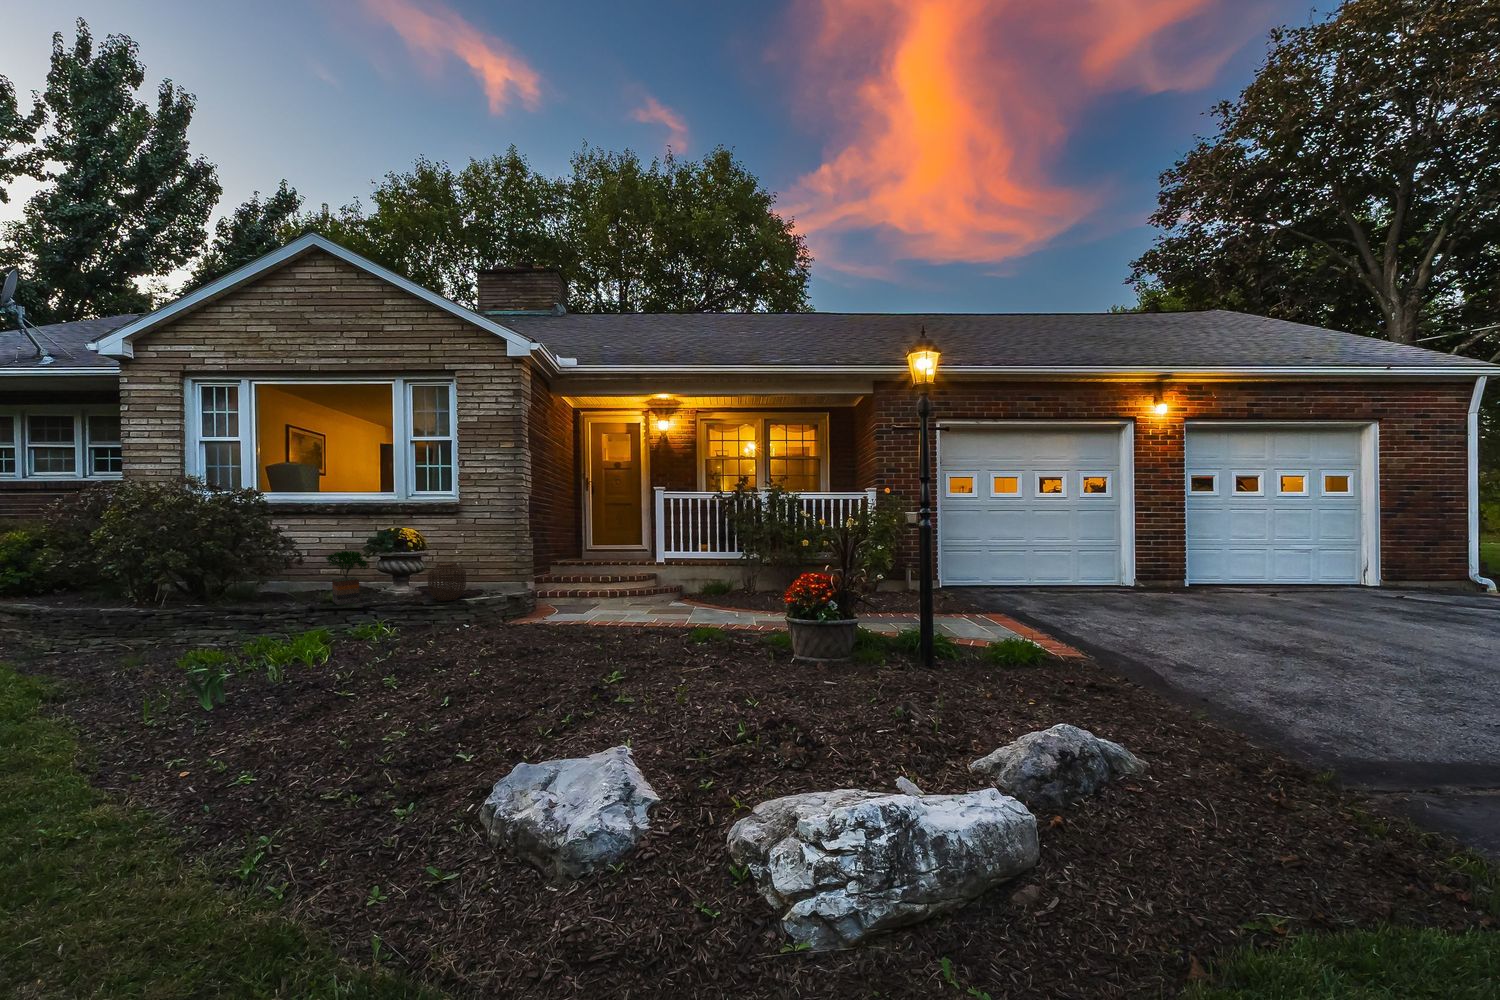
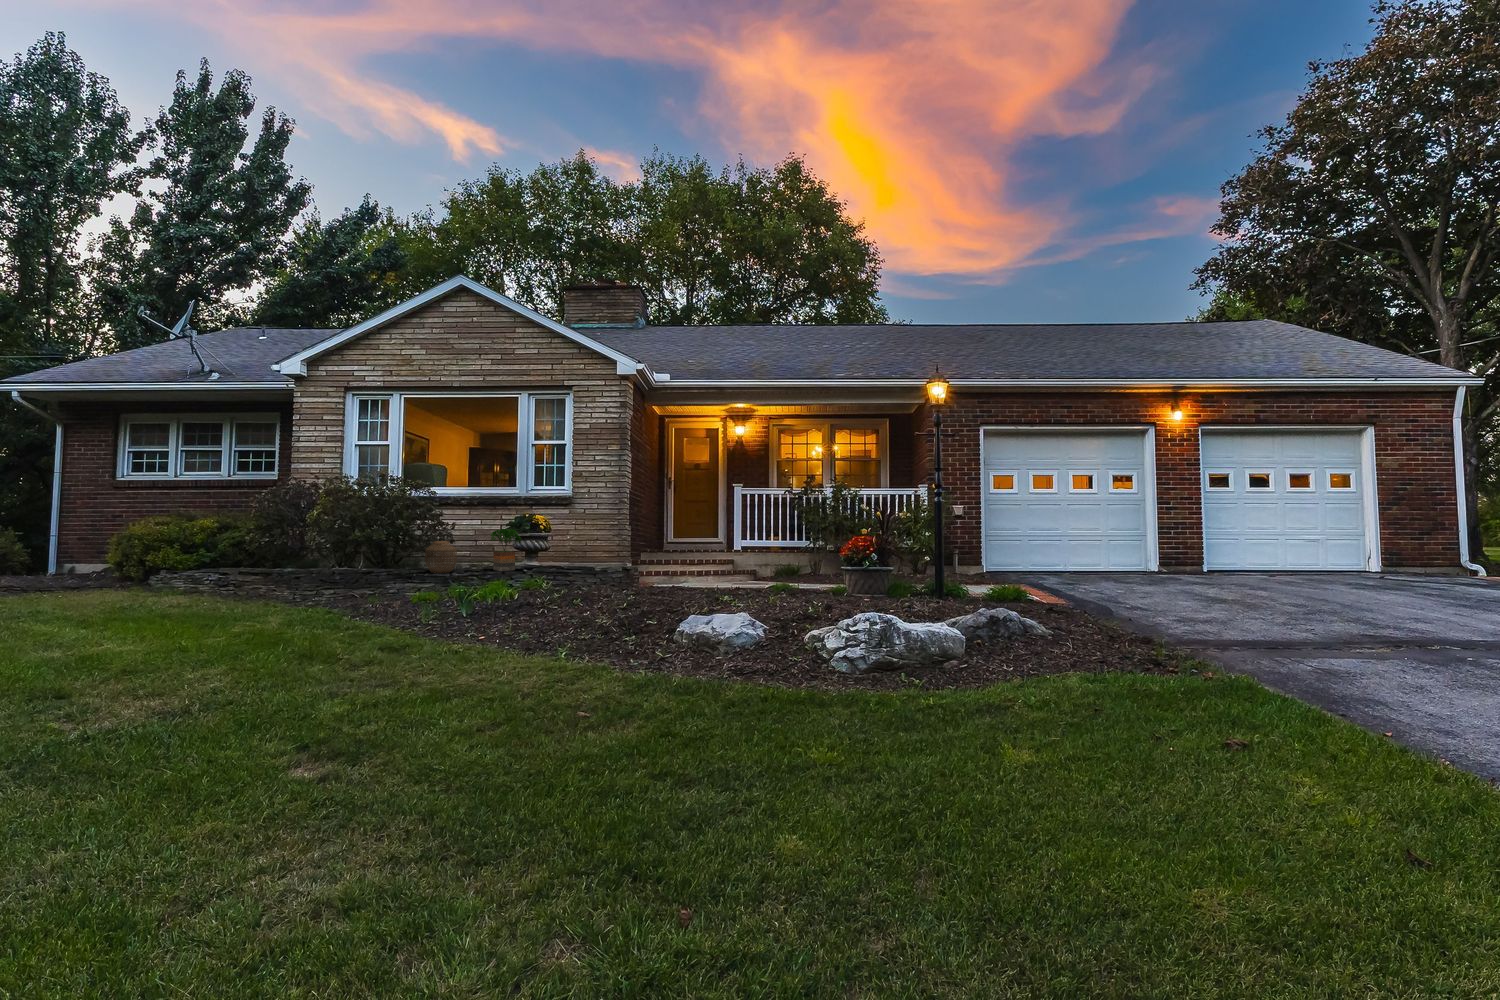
woven basket: present [428,562,466,601] -> present [425,541,457,573]

